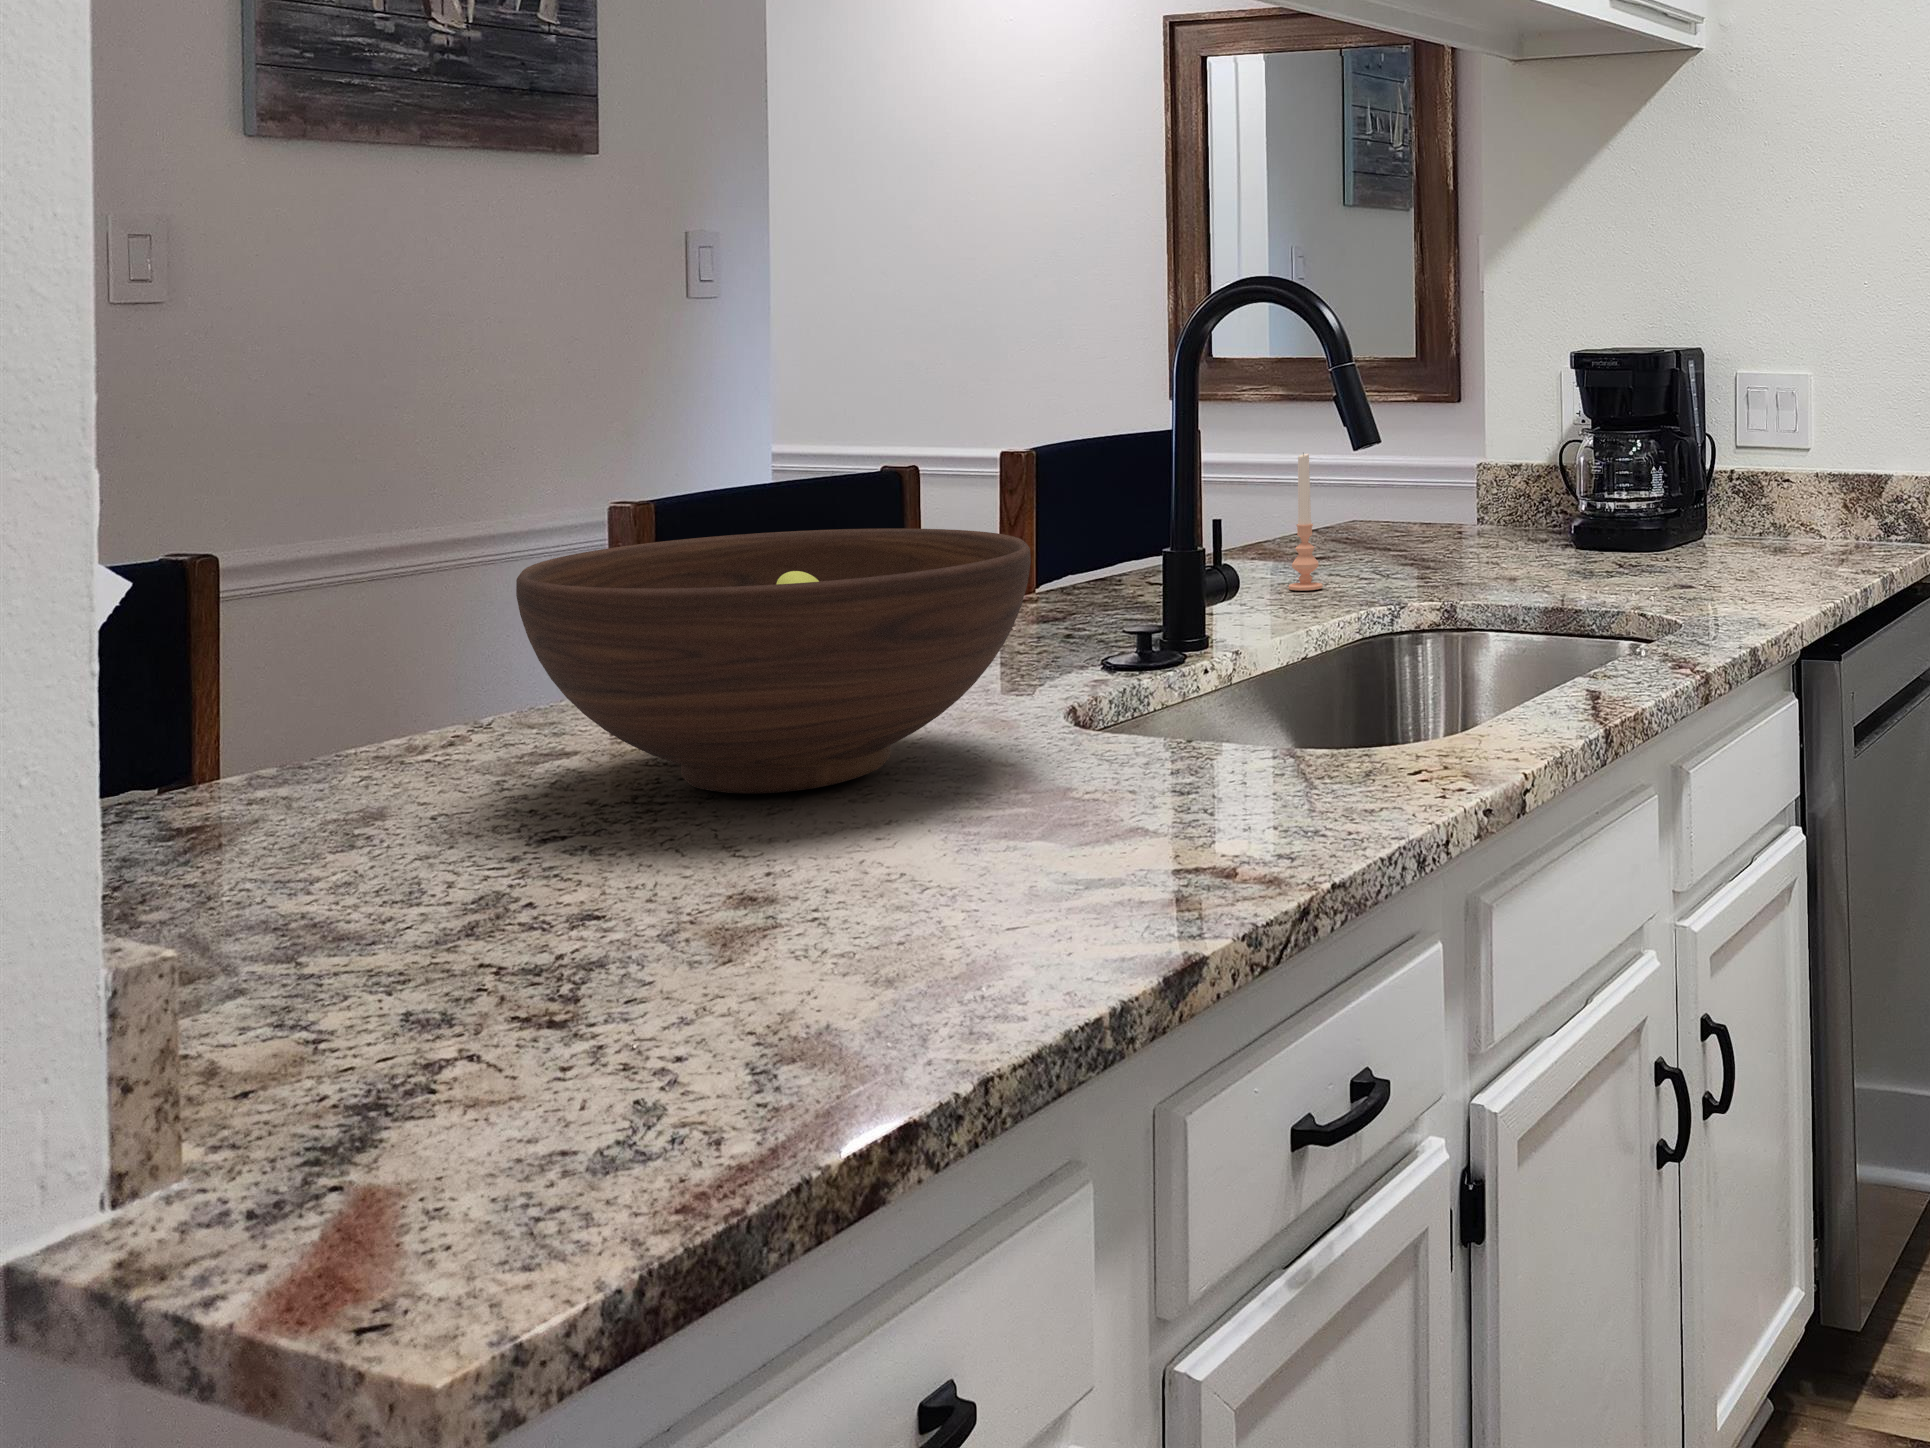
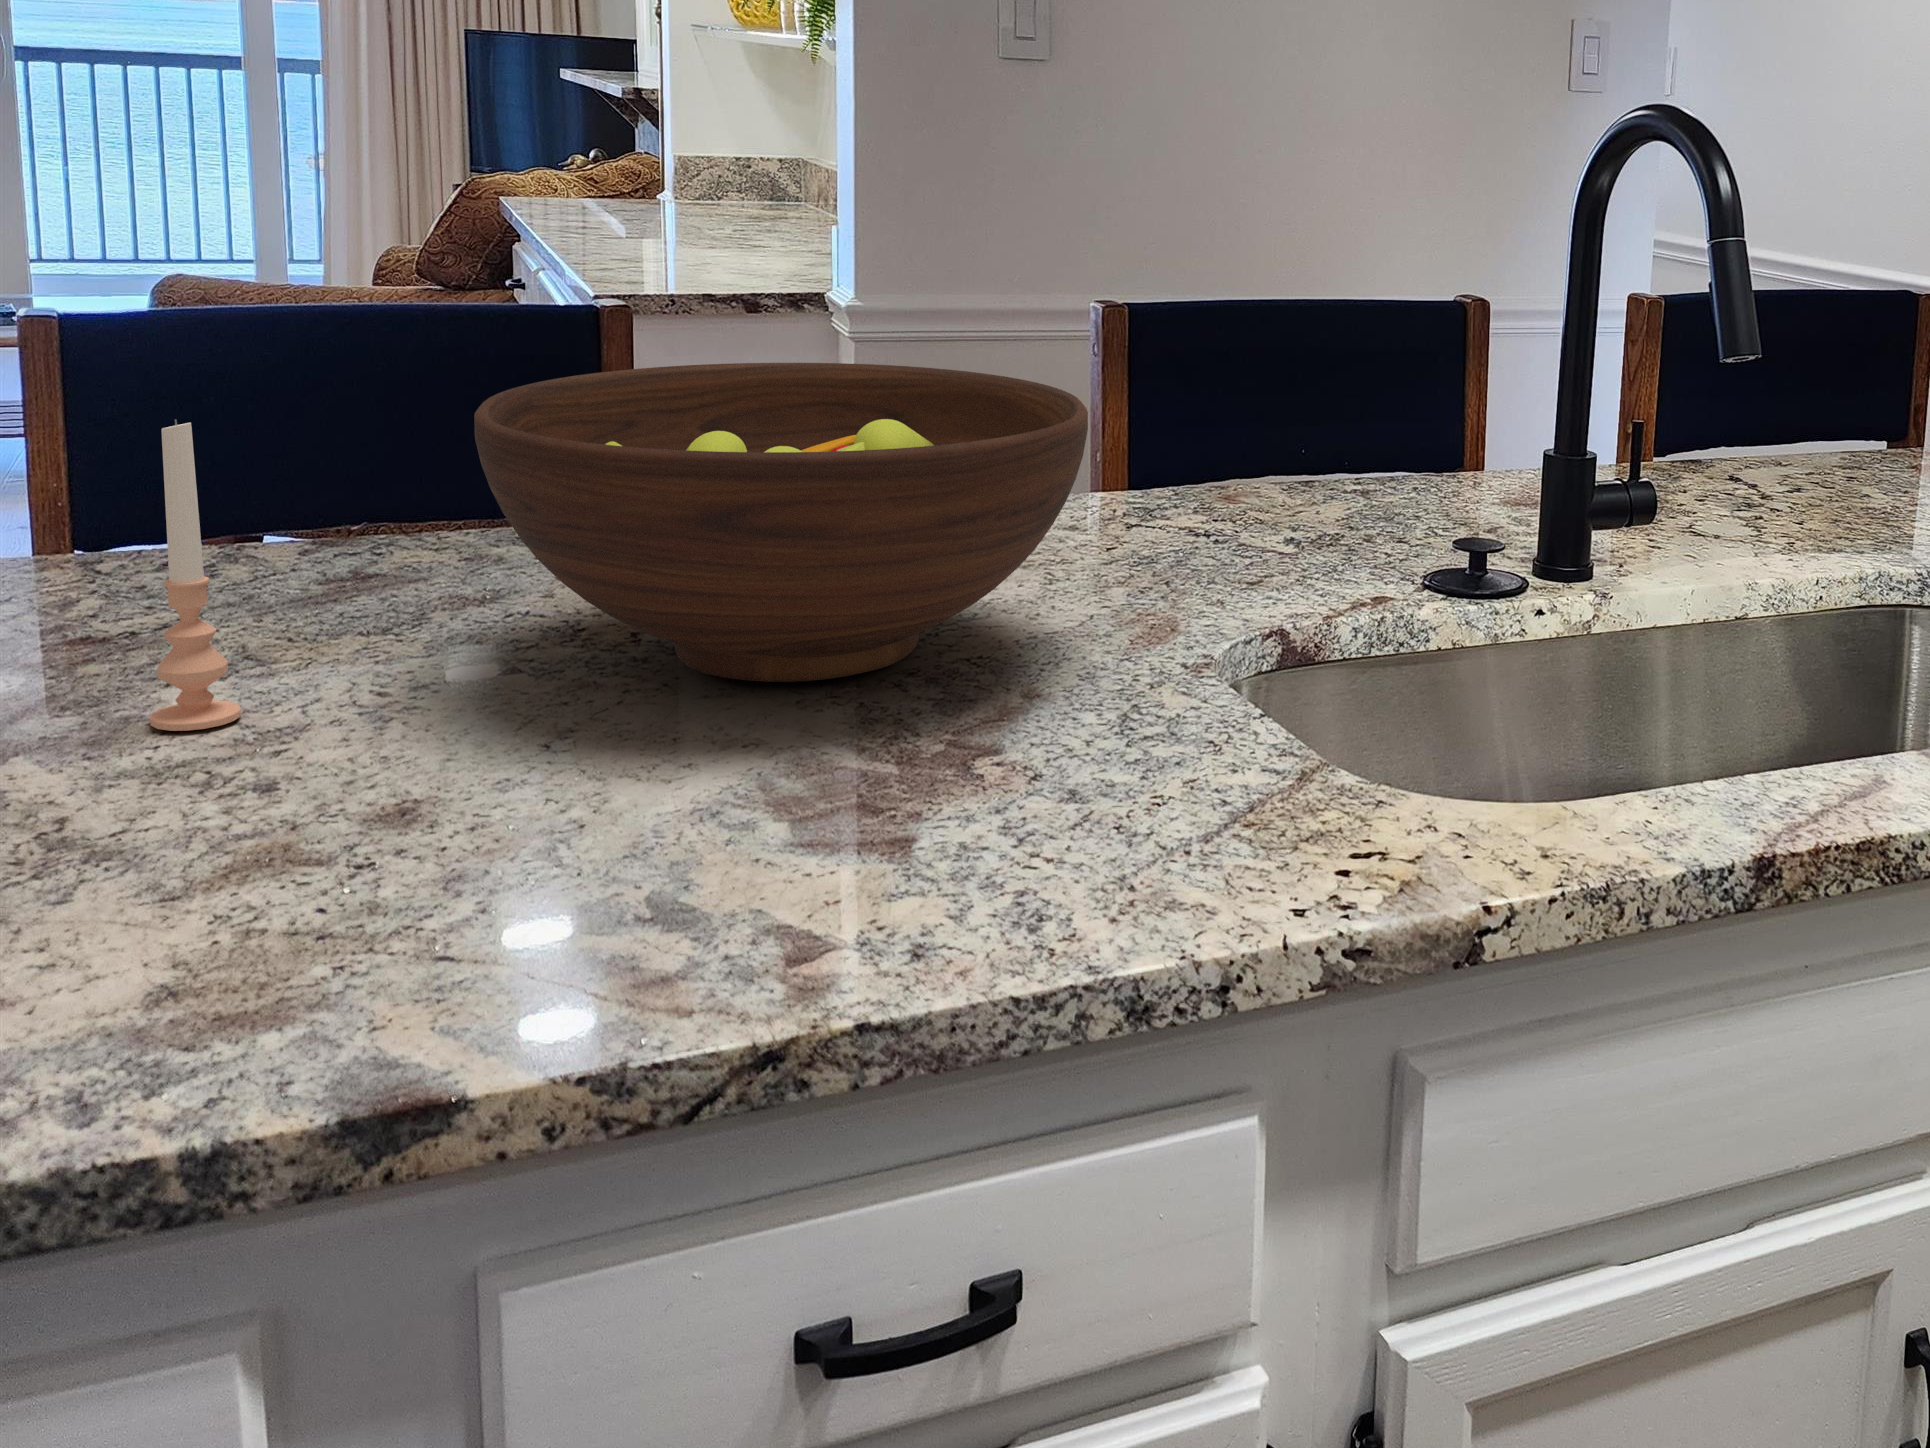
candle: present [1289,453,1323,591] -> present [150,419,241,731]

